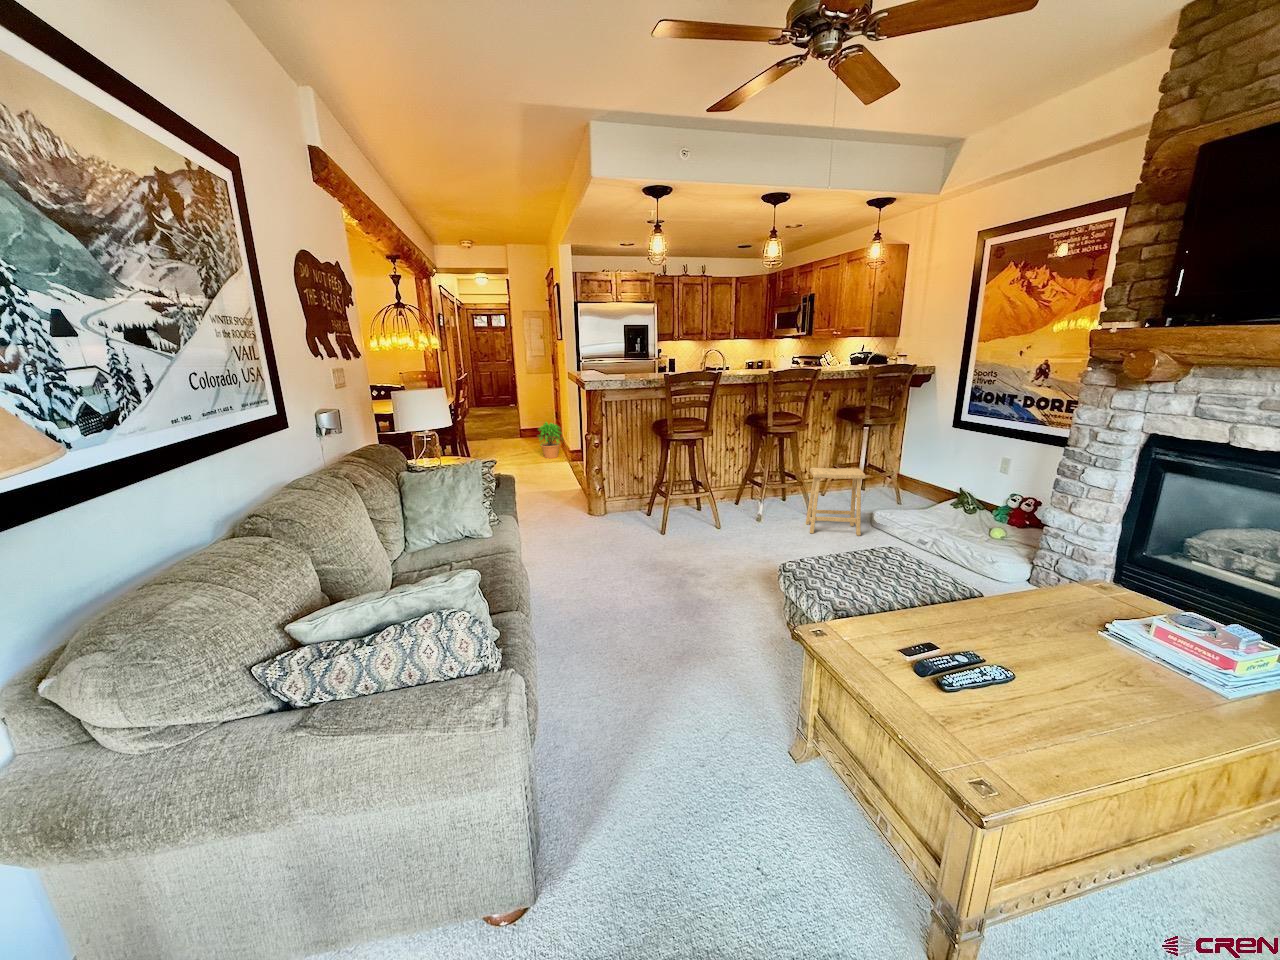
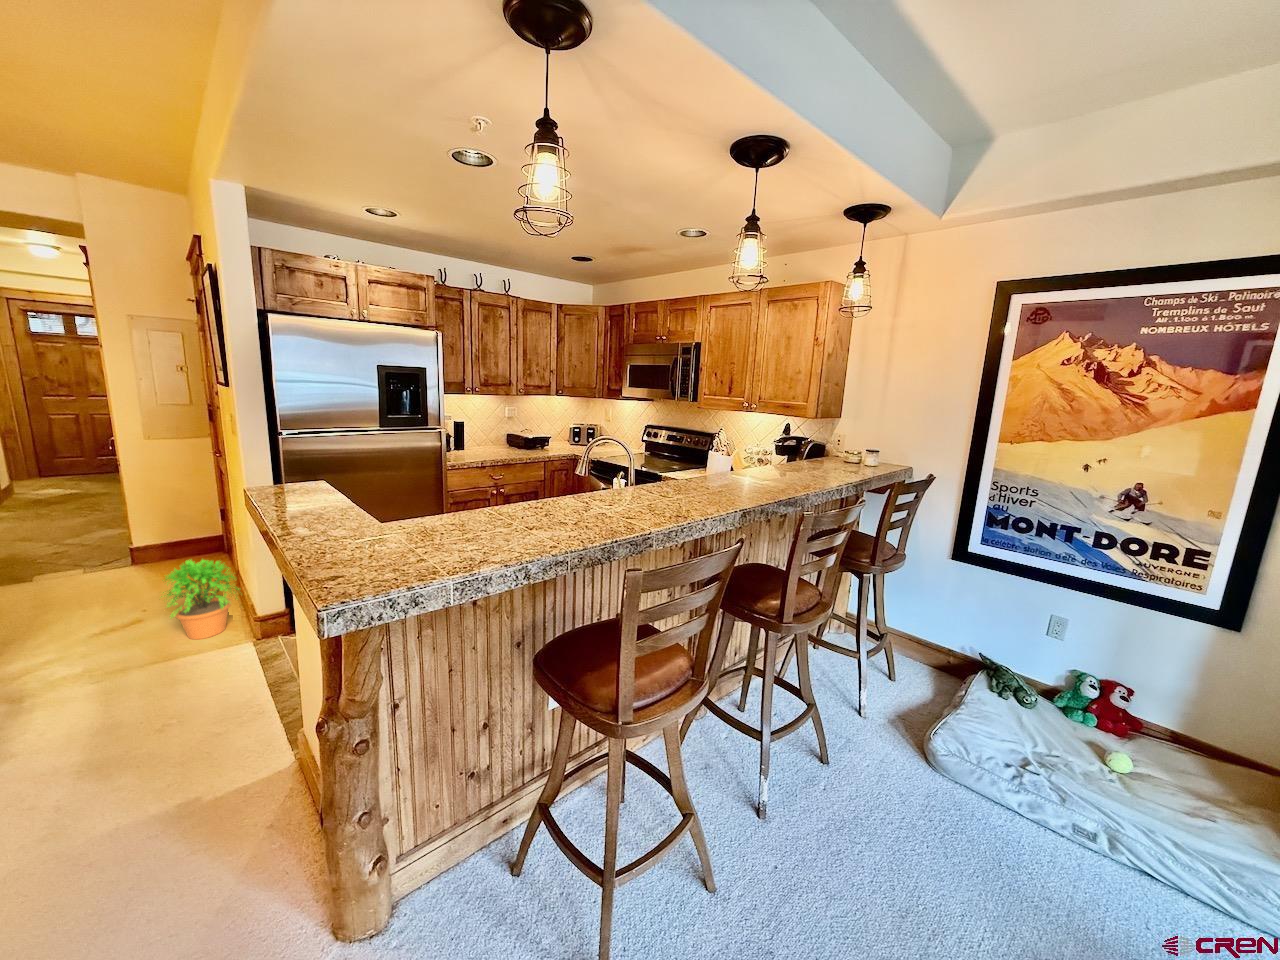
footstool: present [806,467,866,536] -> none [847,690,986,862]

